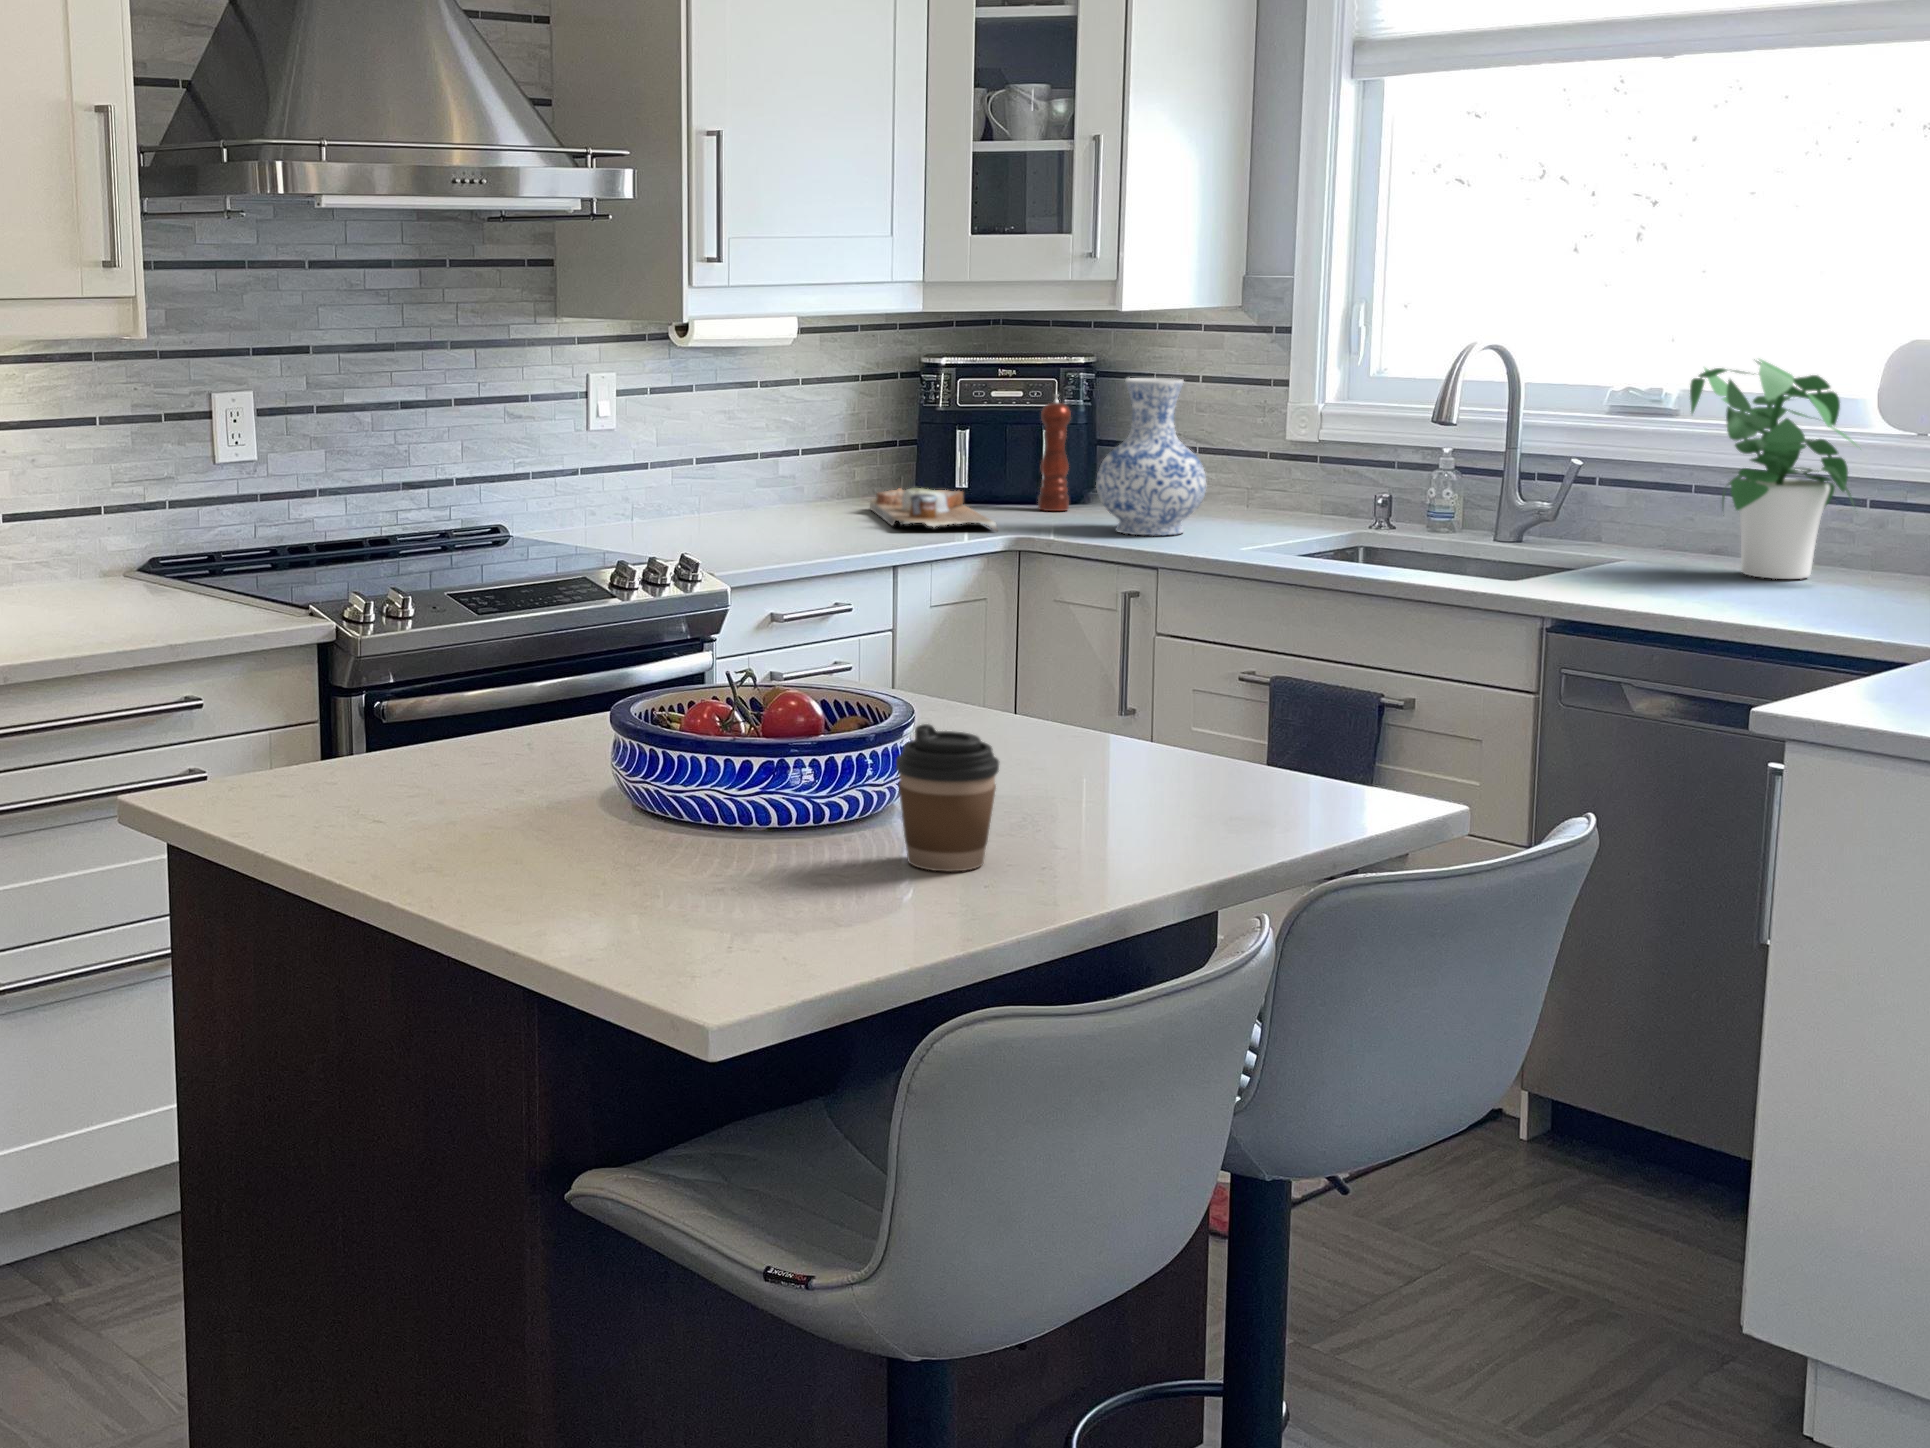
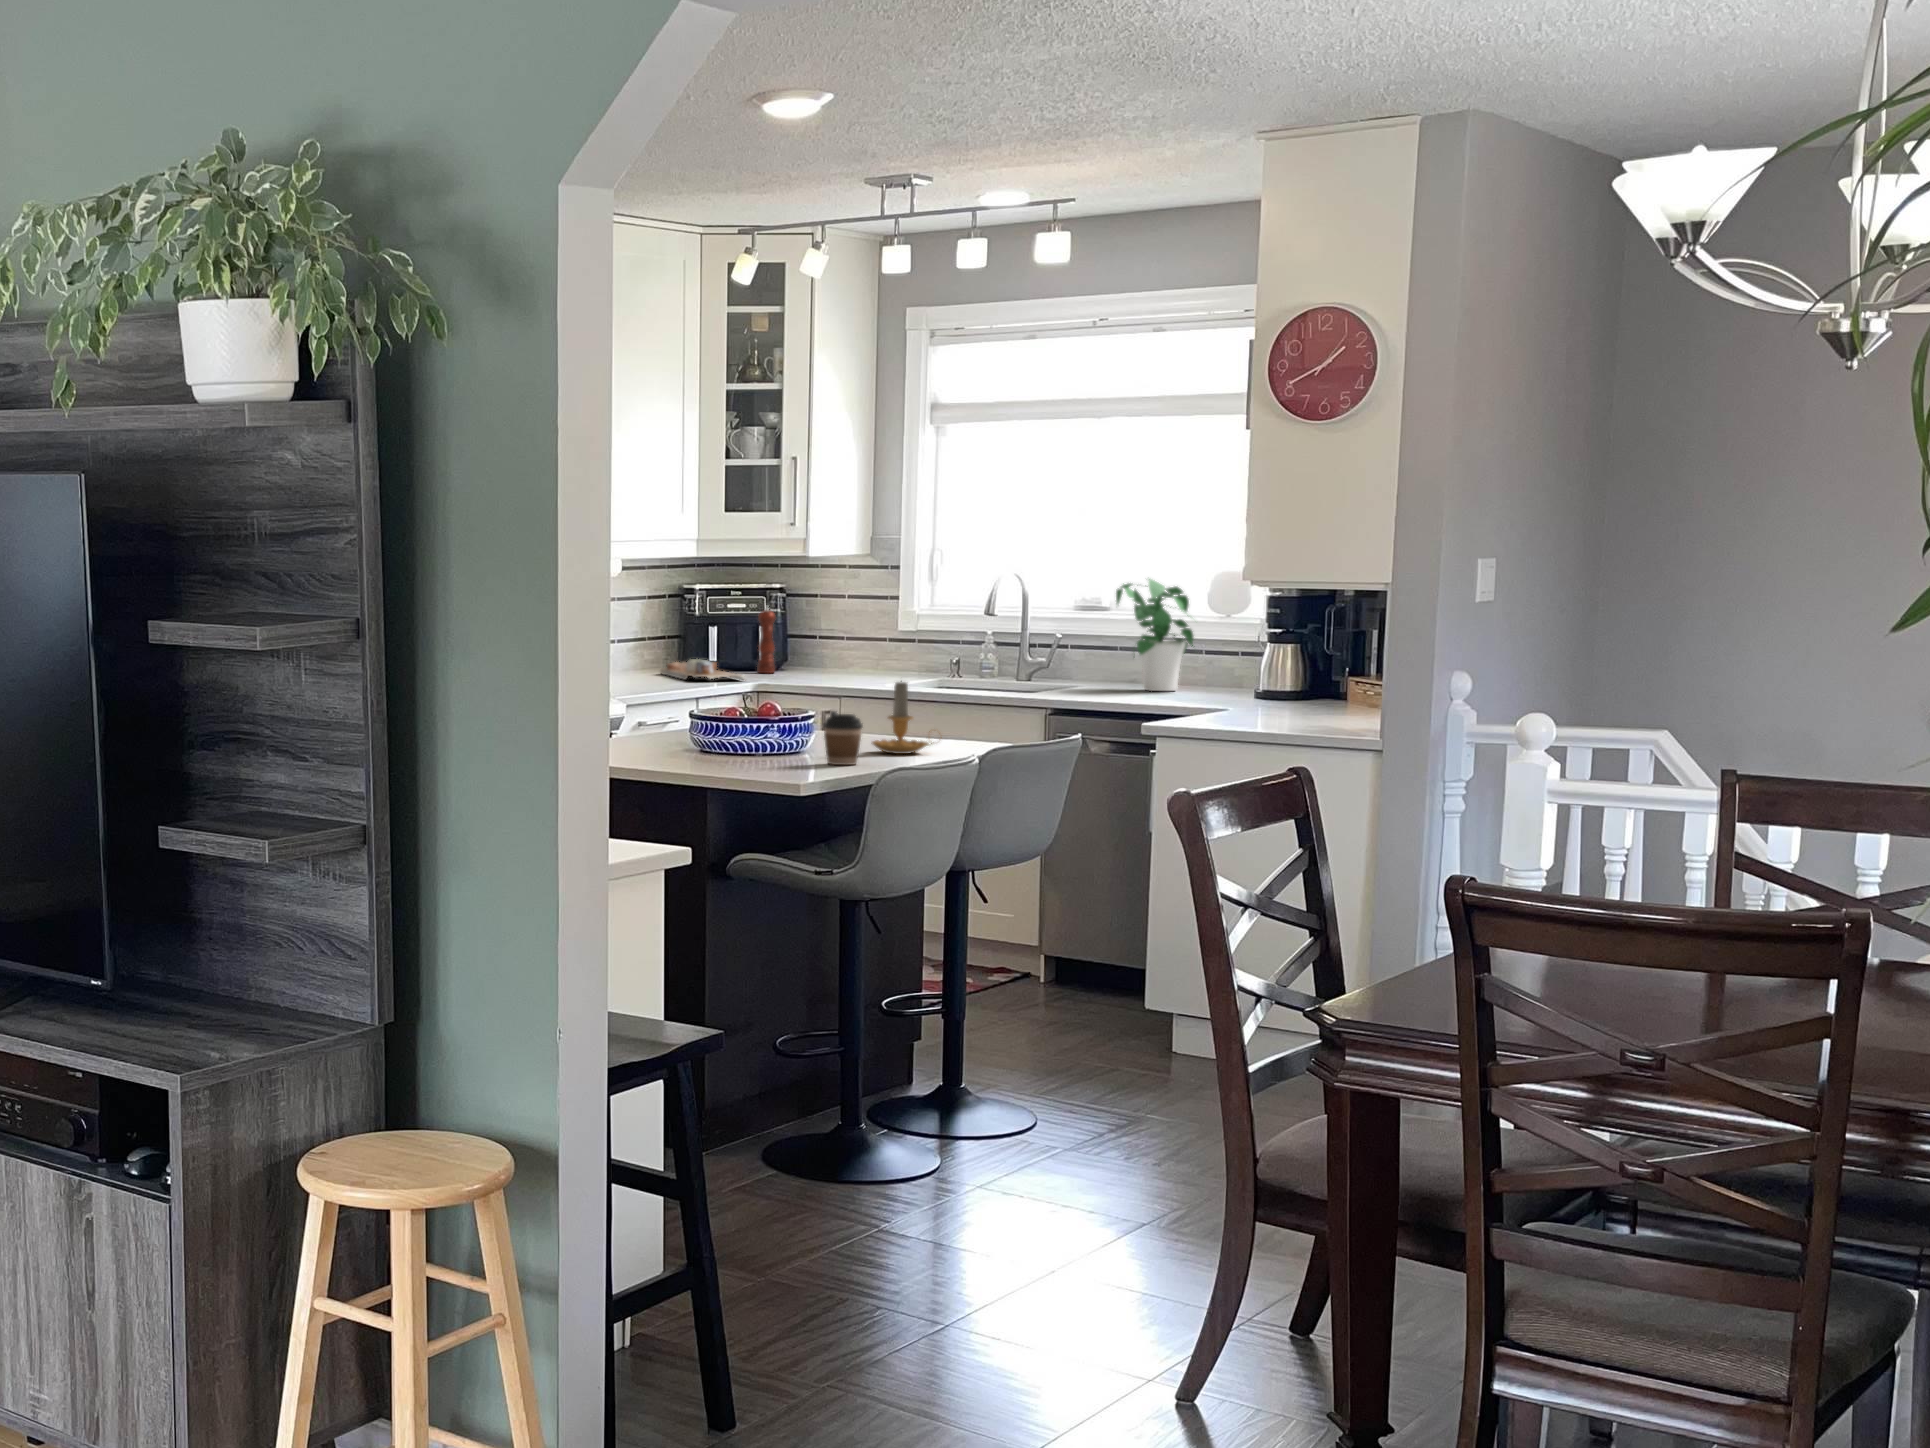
vase: present [1096,378,1206,536] -> none [800,594,861,681]
candle: none [1064,621,1235,808] -> present [872,681,942,754]

